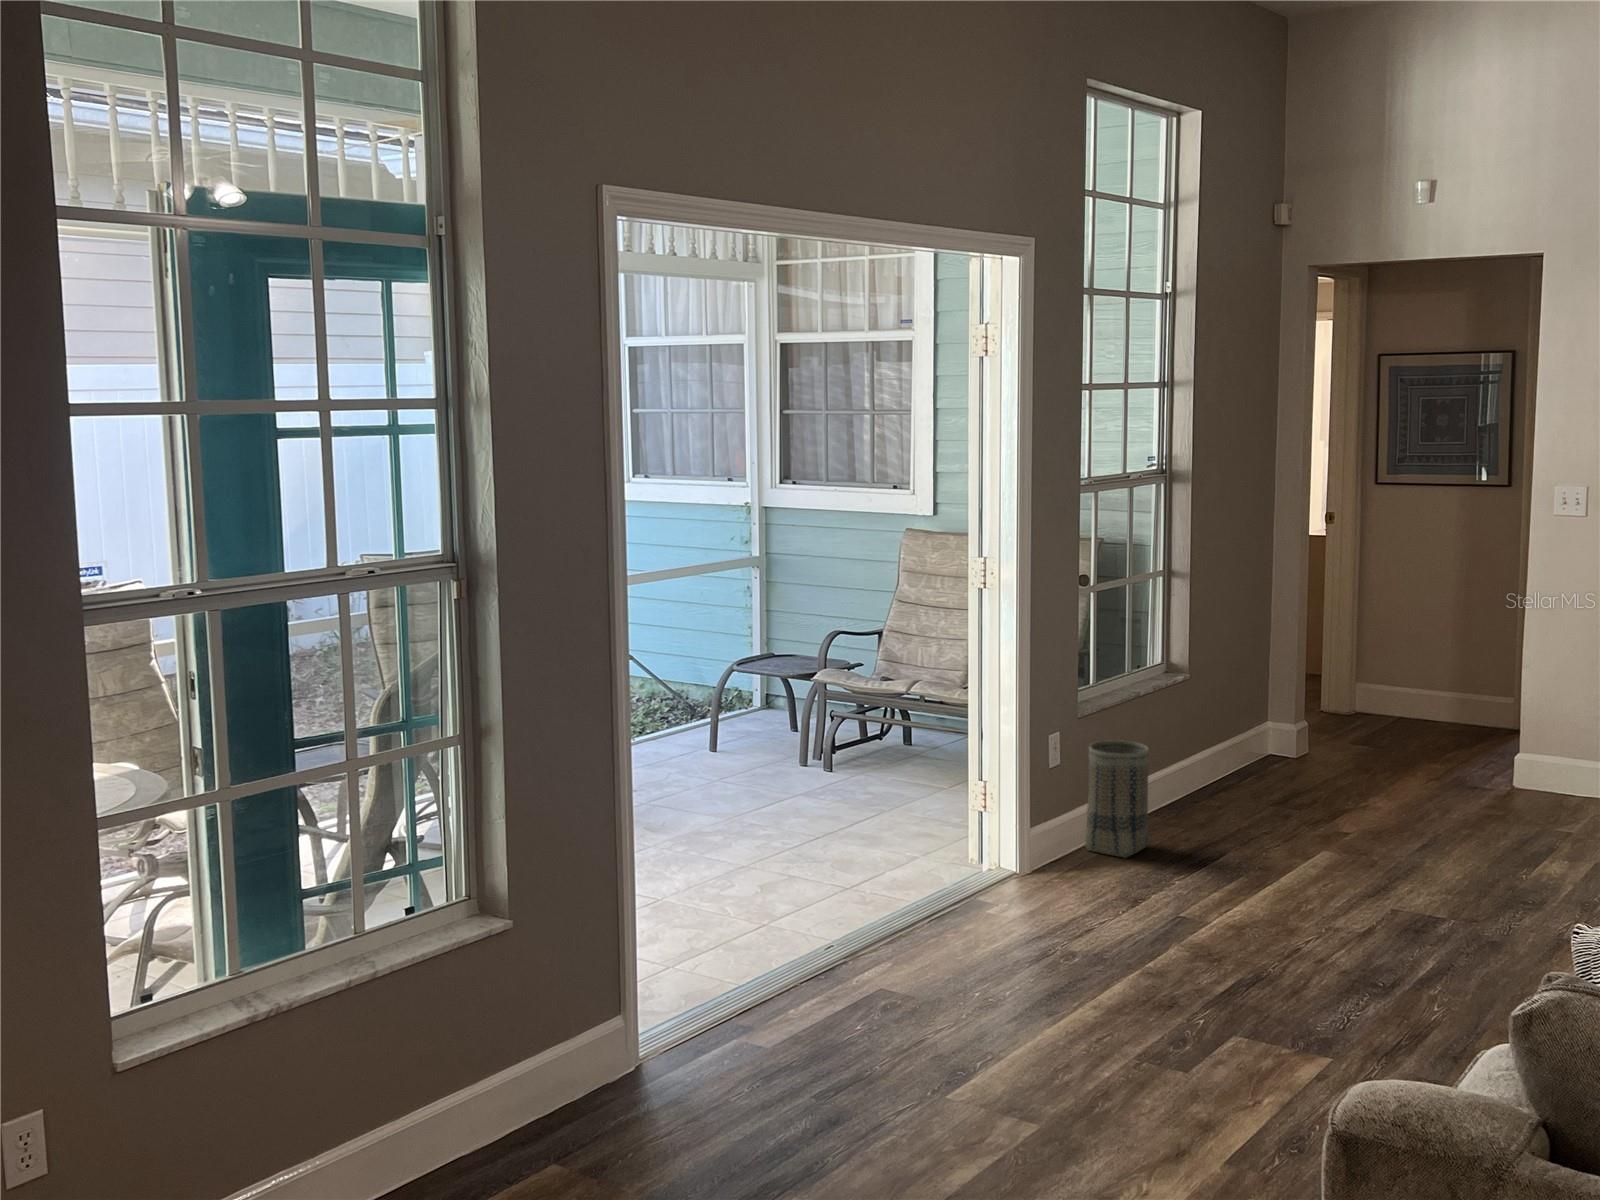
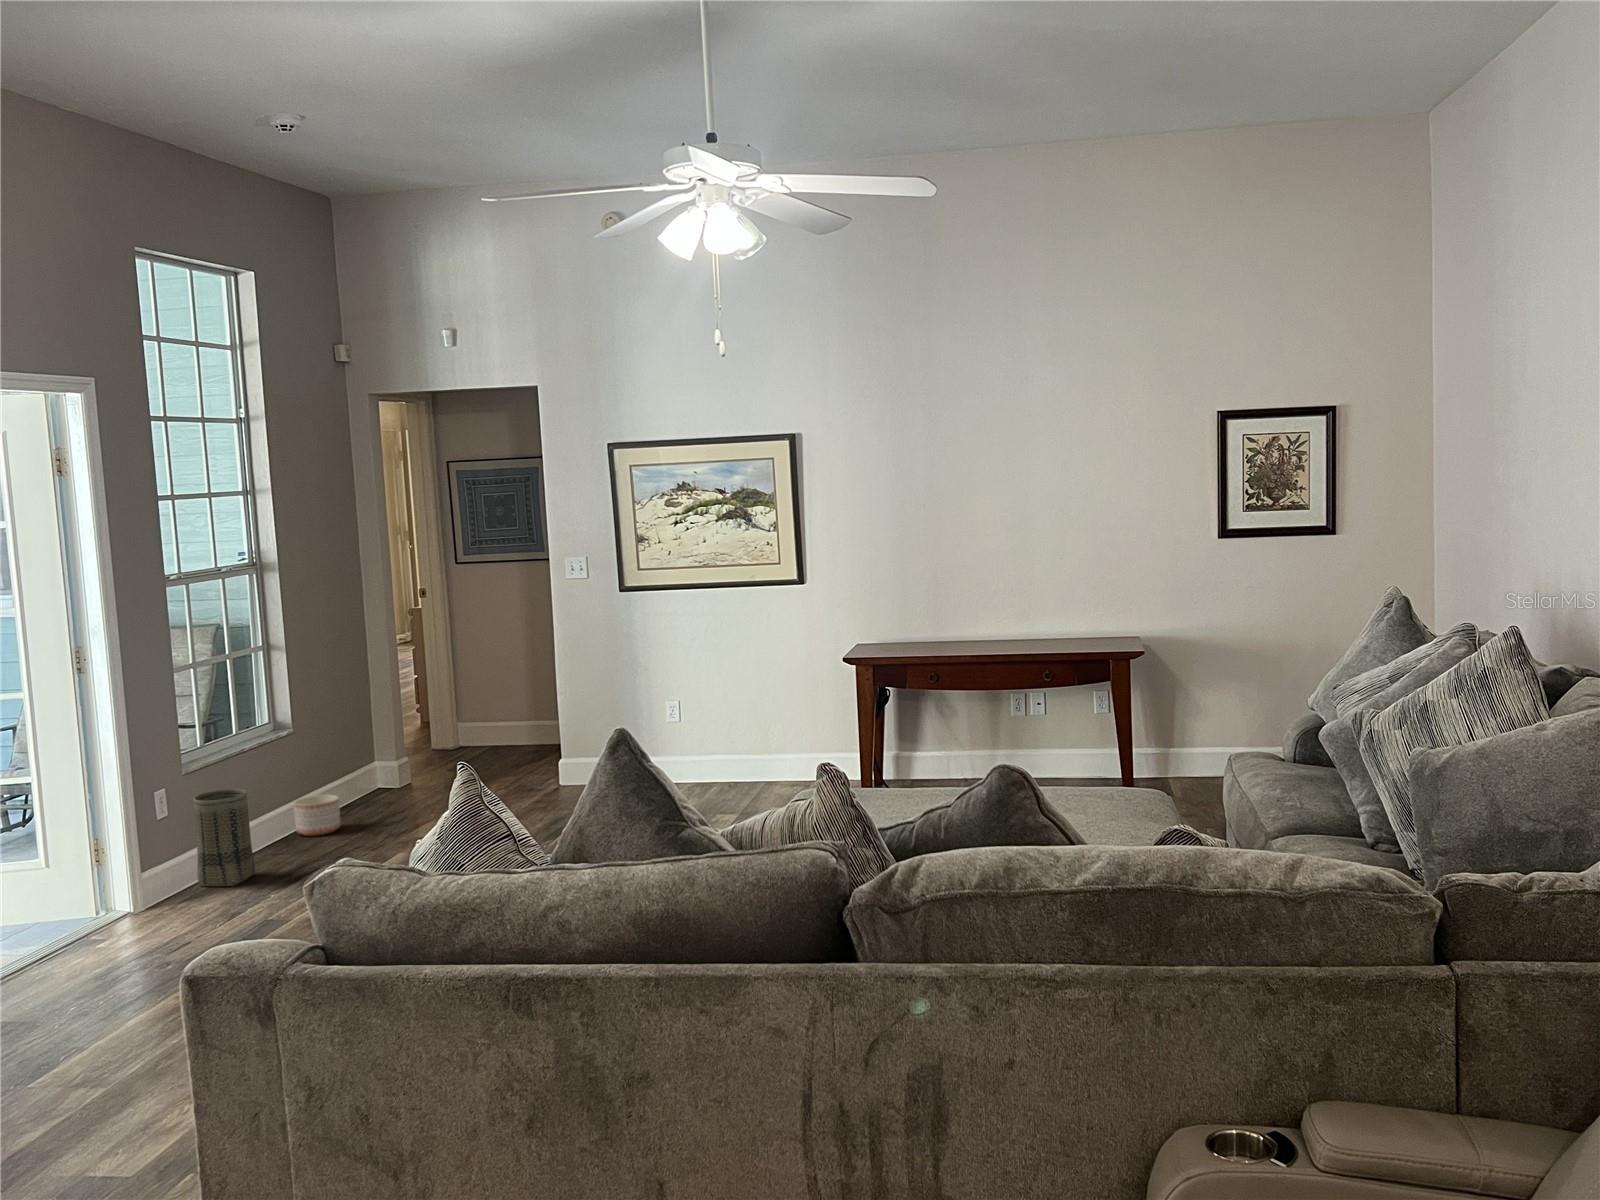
planter: none [1183,758,1237,808] -> present [294,795,341,836]

